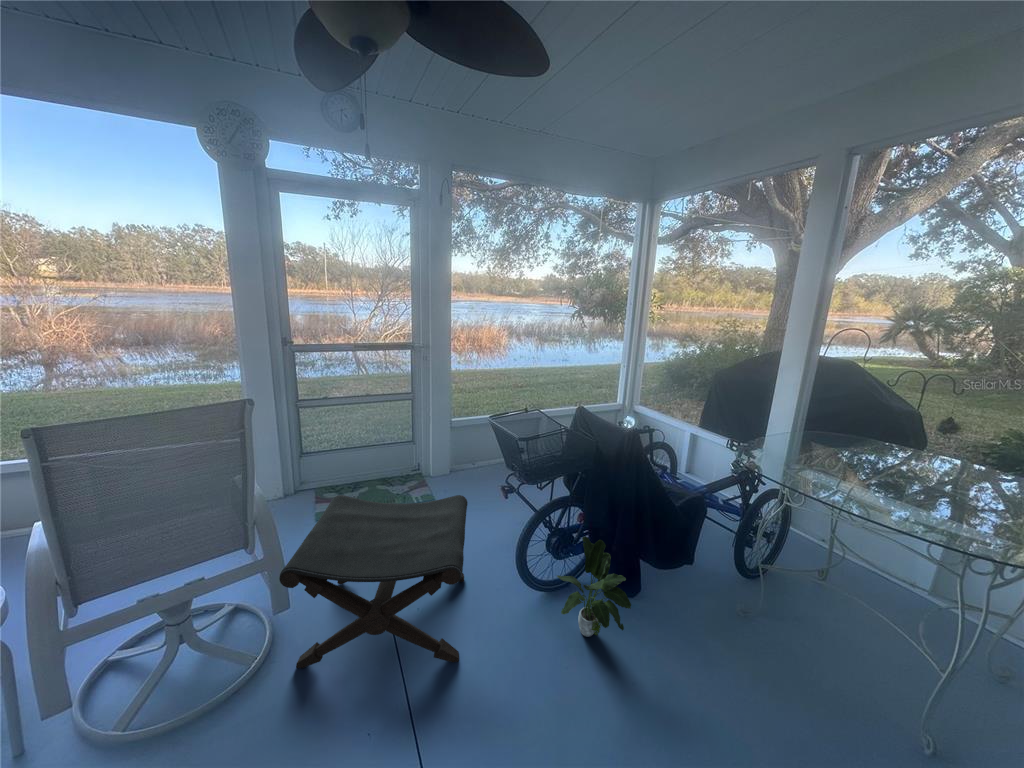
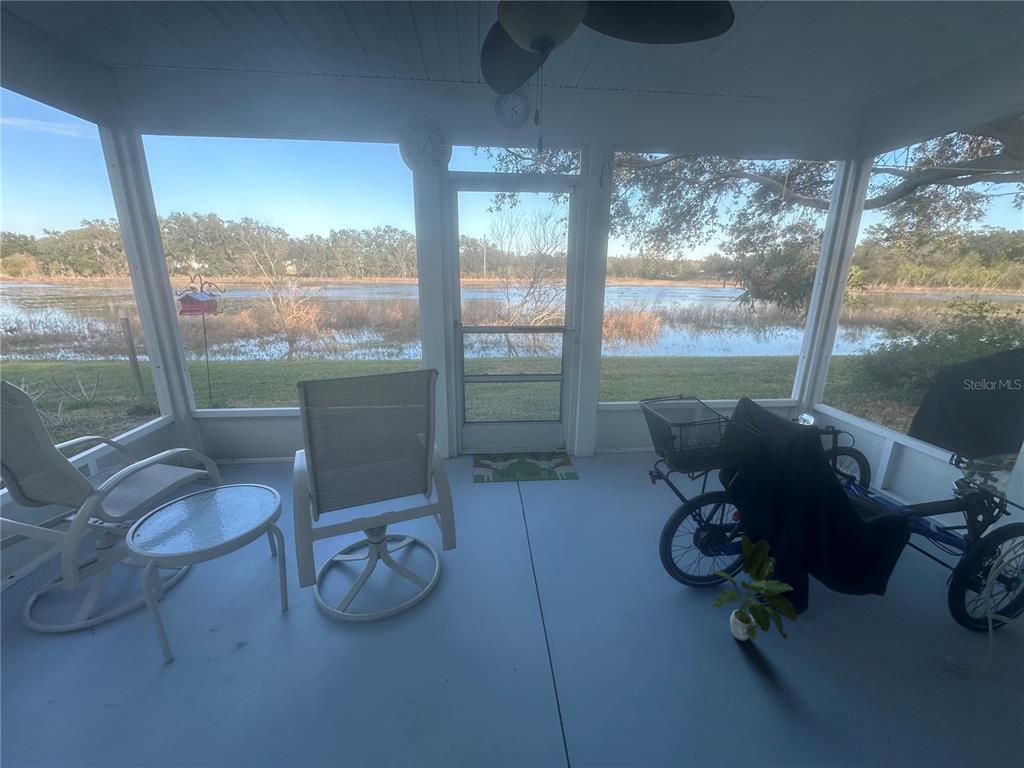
footstool: present [279,495,468,668] -> none [459,461,614,628]

